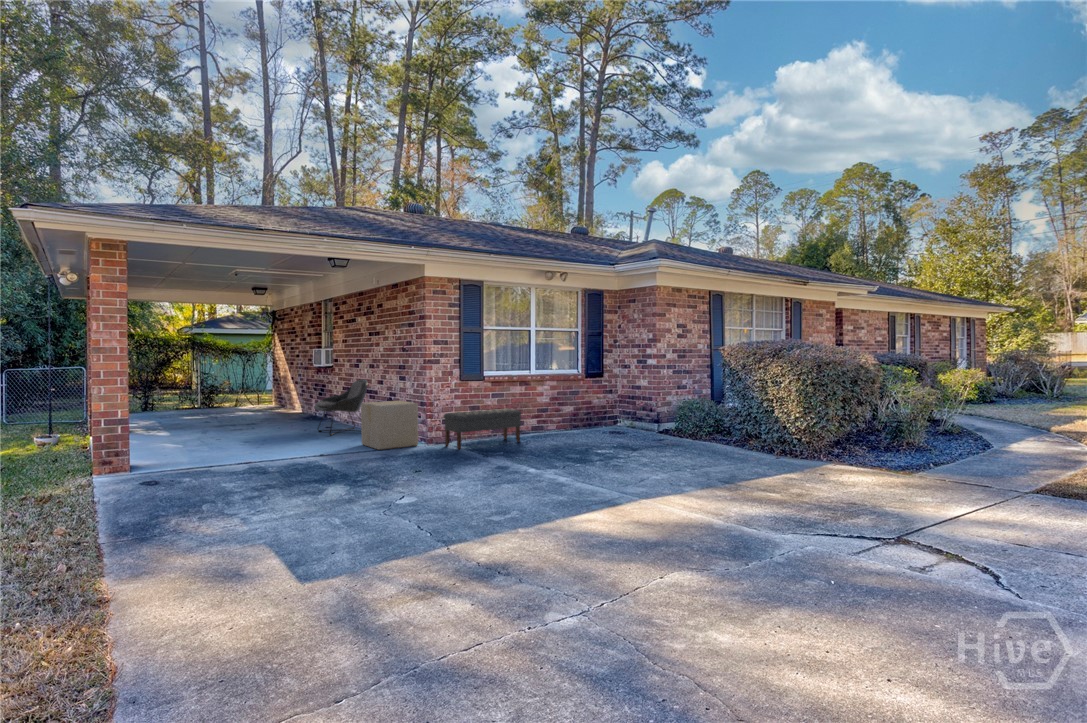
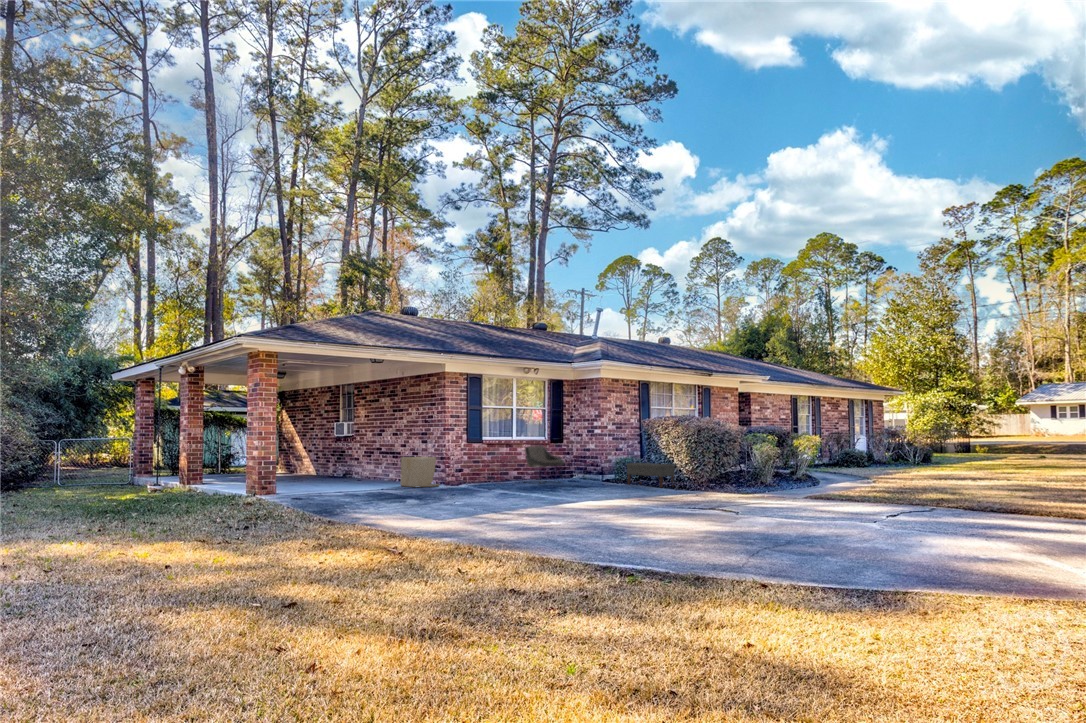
lounge chair: present [314,379,368,436] -> present [525,446,564,482]
bench: present [444,409,521,449] -> present [627,463,675,488]

